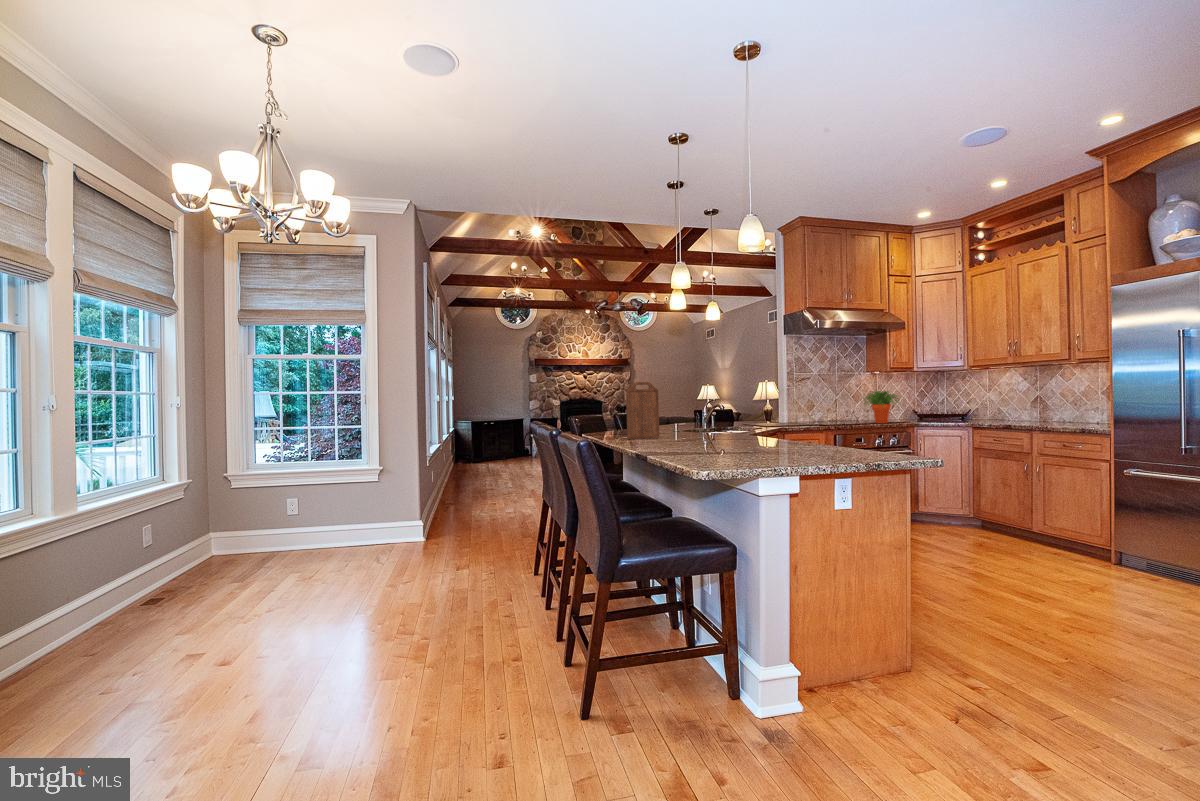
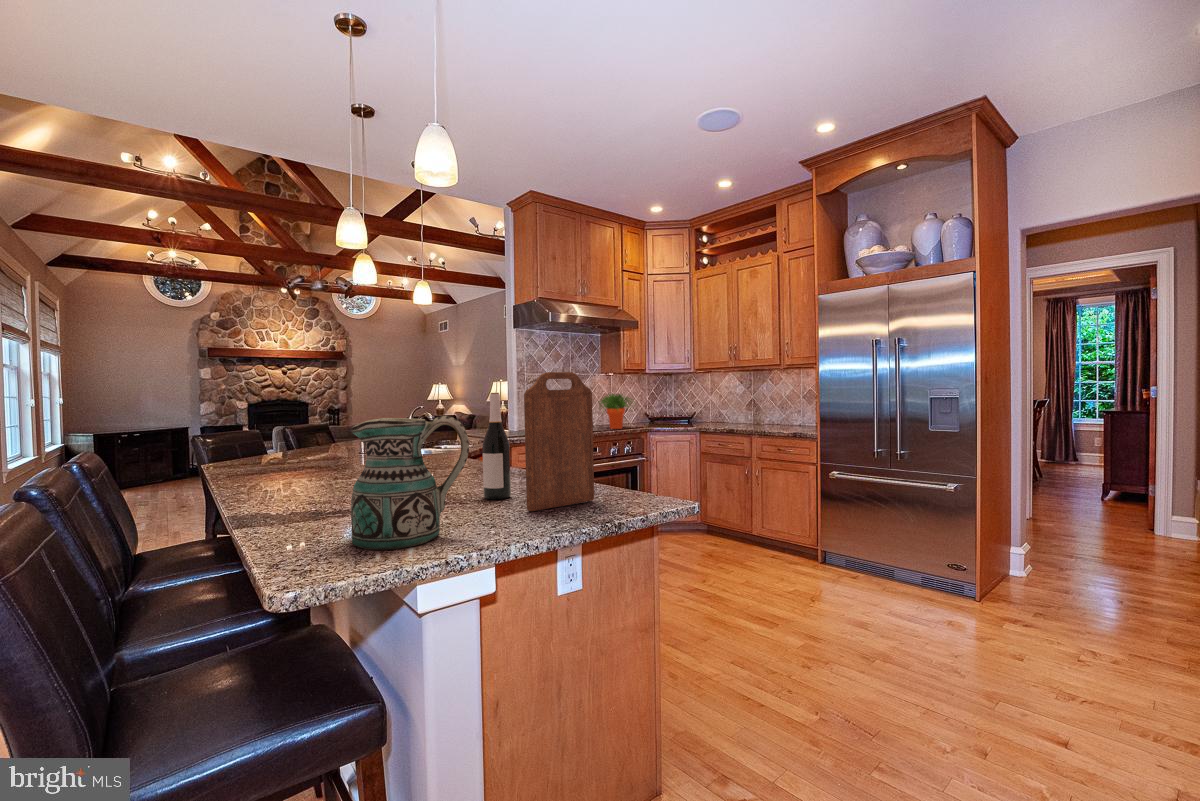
cutting board: present [626,382,659,439] -> present [524,372,594,511]
wine bottle: none [770,384,789,450] -> present [482,393,511,499]
ceramic pitcher: none [708,395,768,460] -> present [351,416,469,549]

